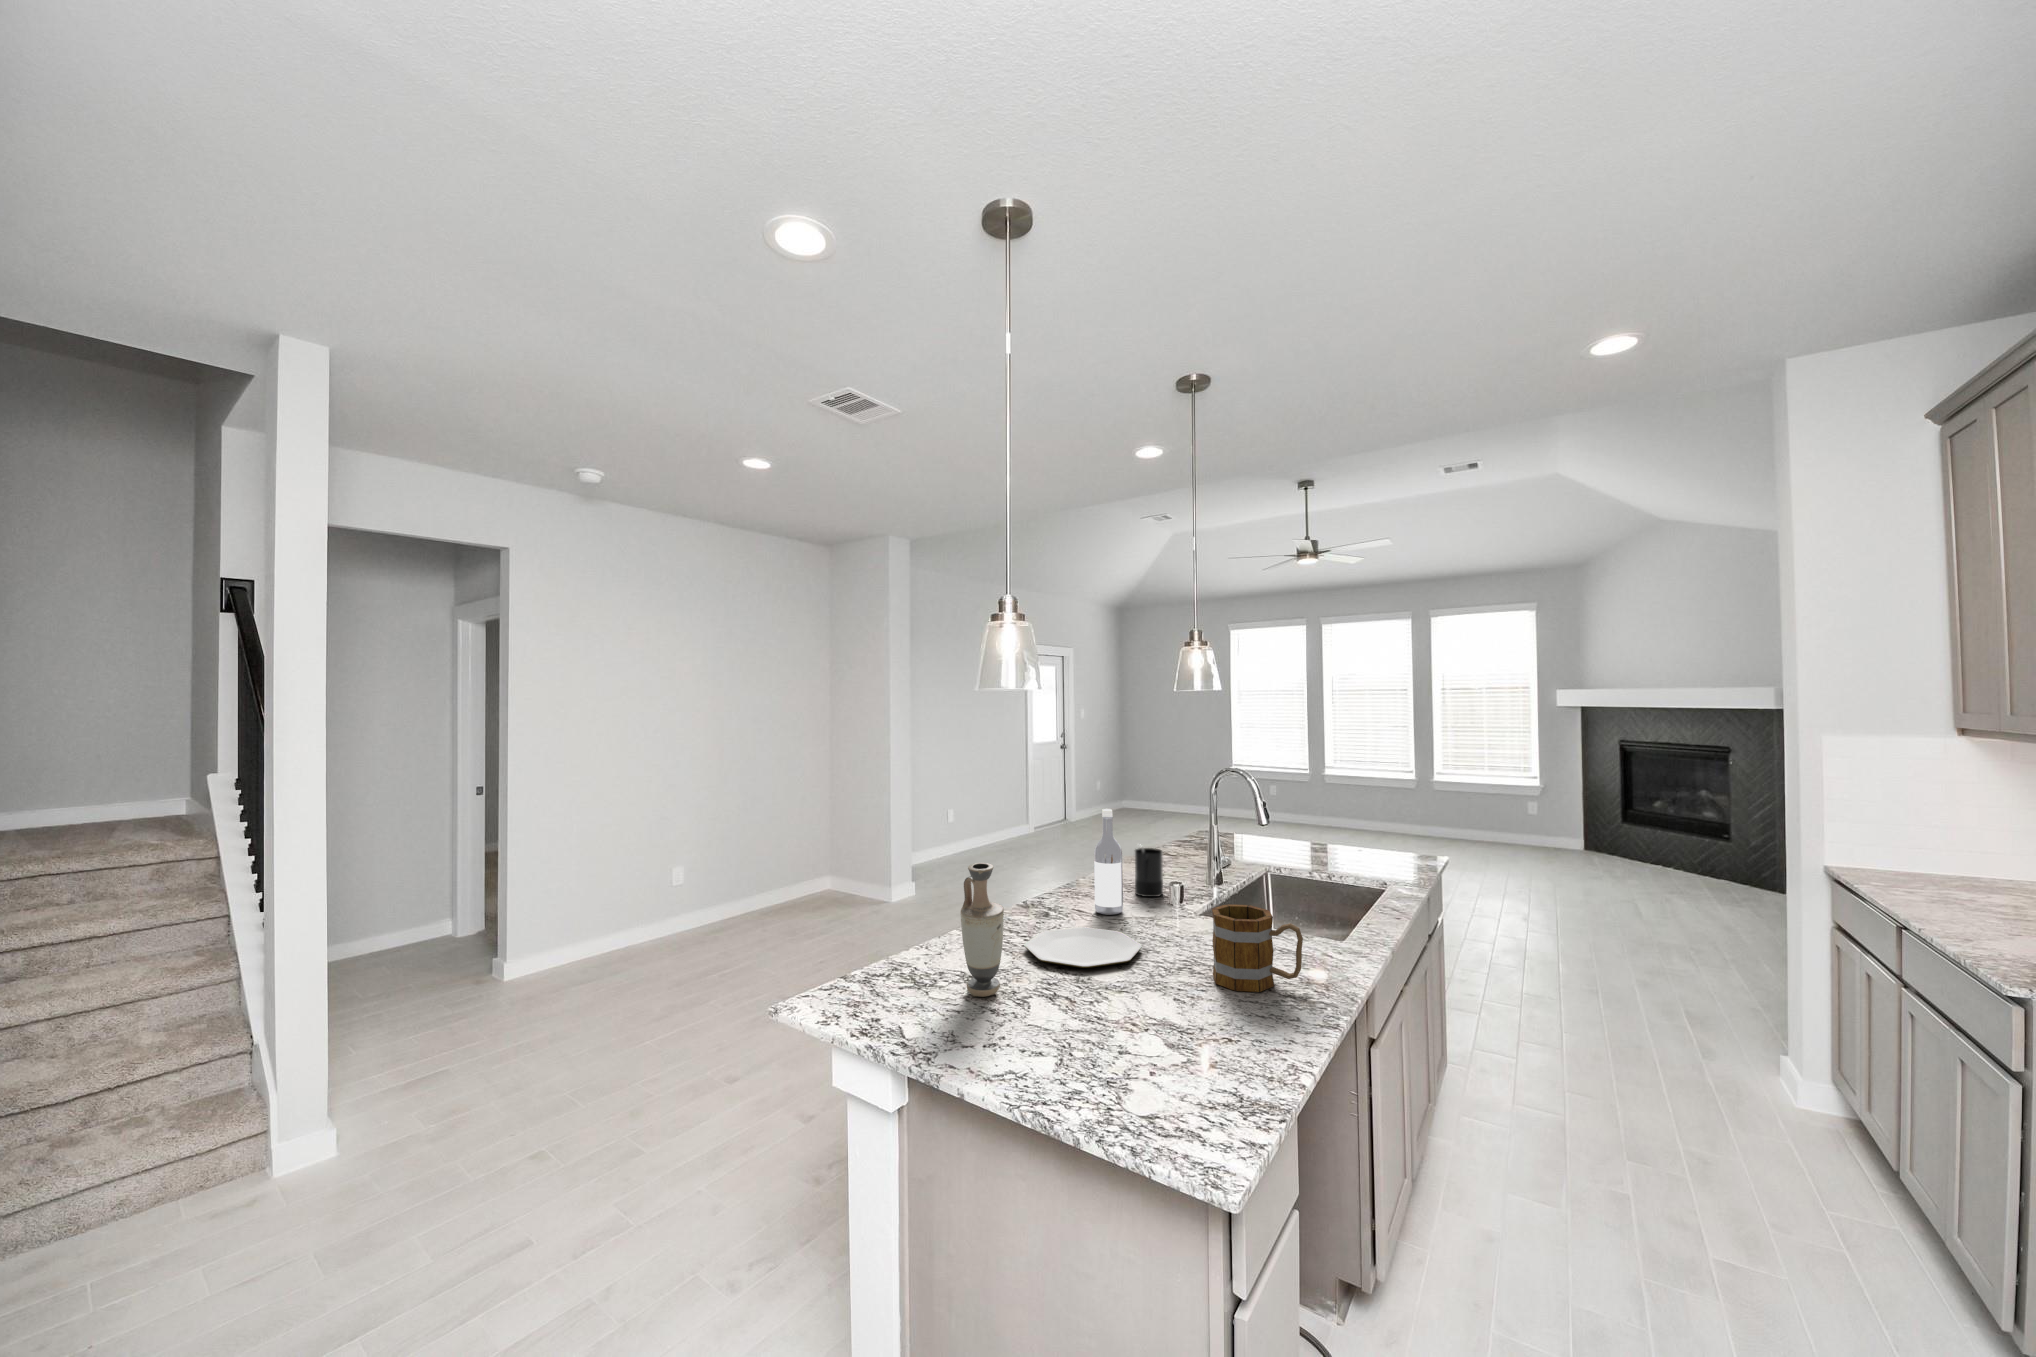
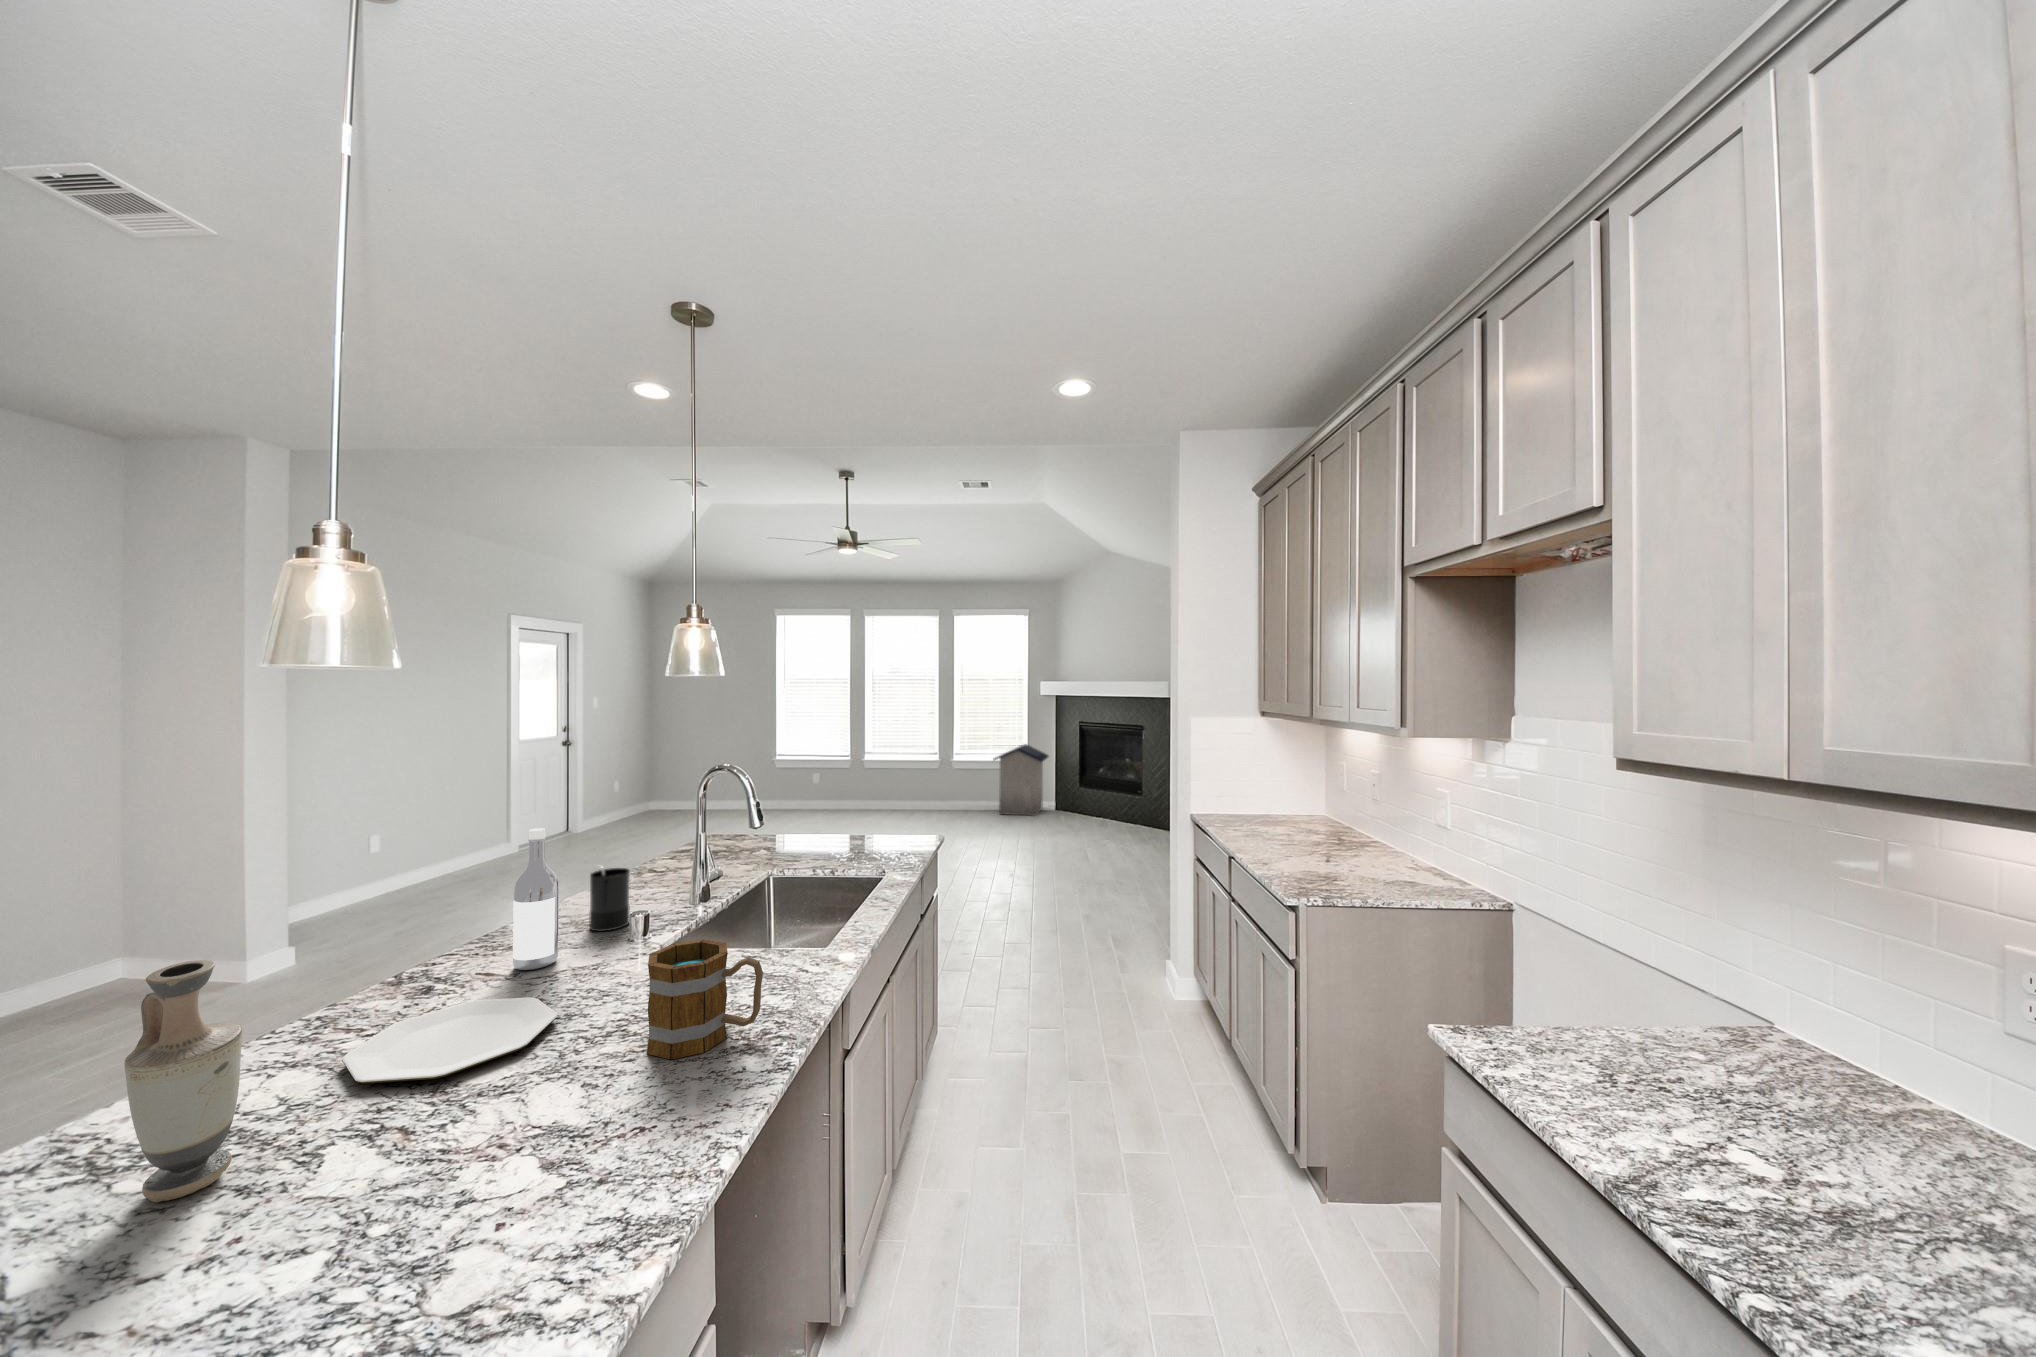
trash can: none [1489,766,1572,857] -> present [994,744,1048,816]

